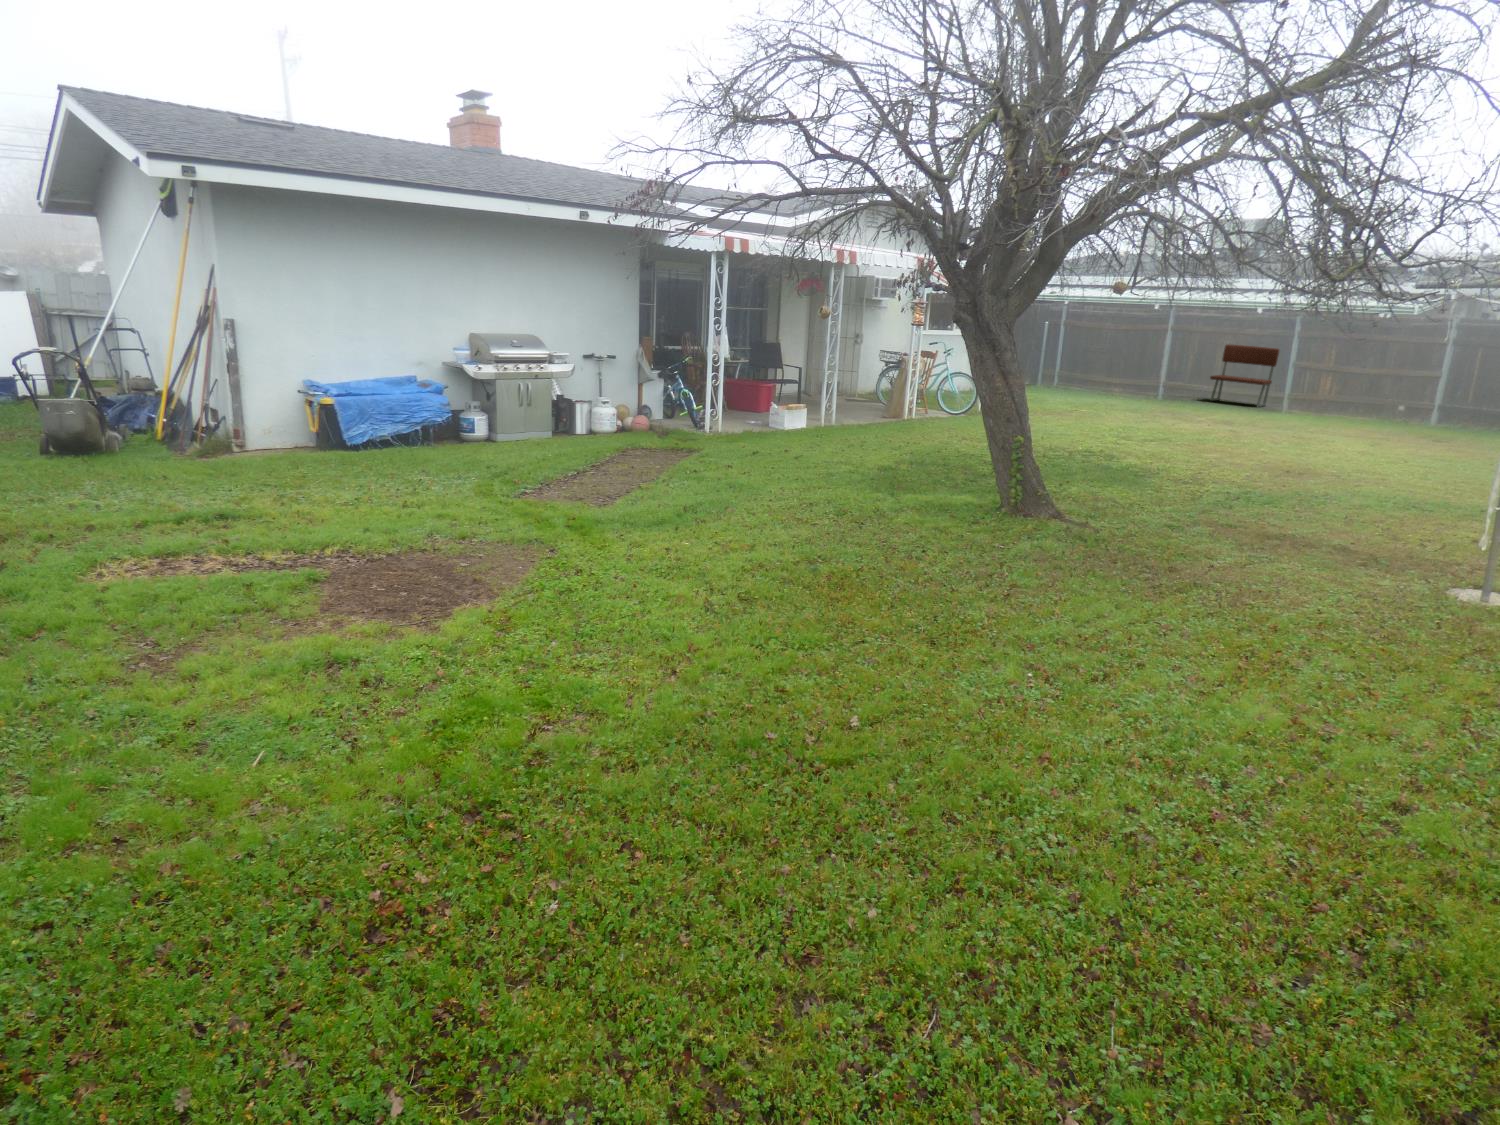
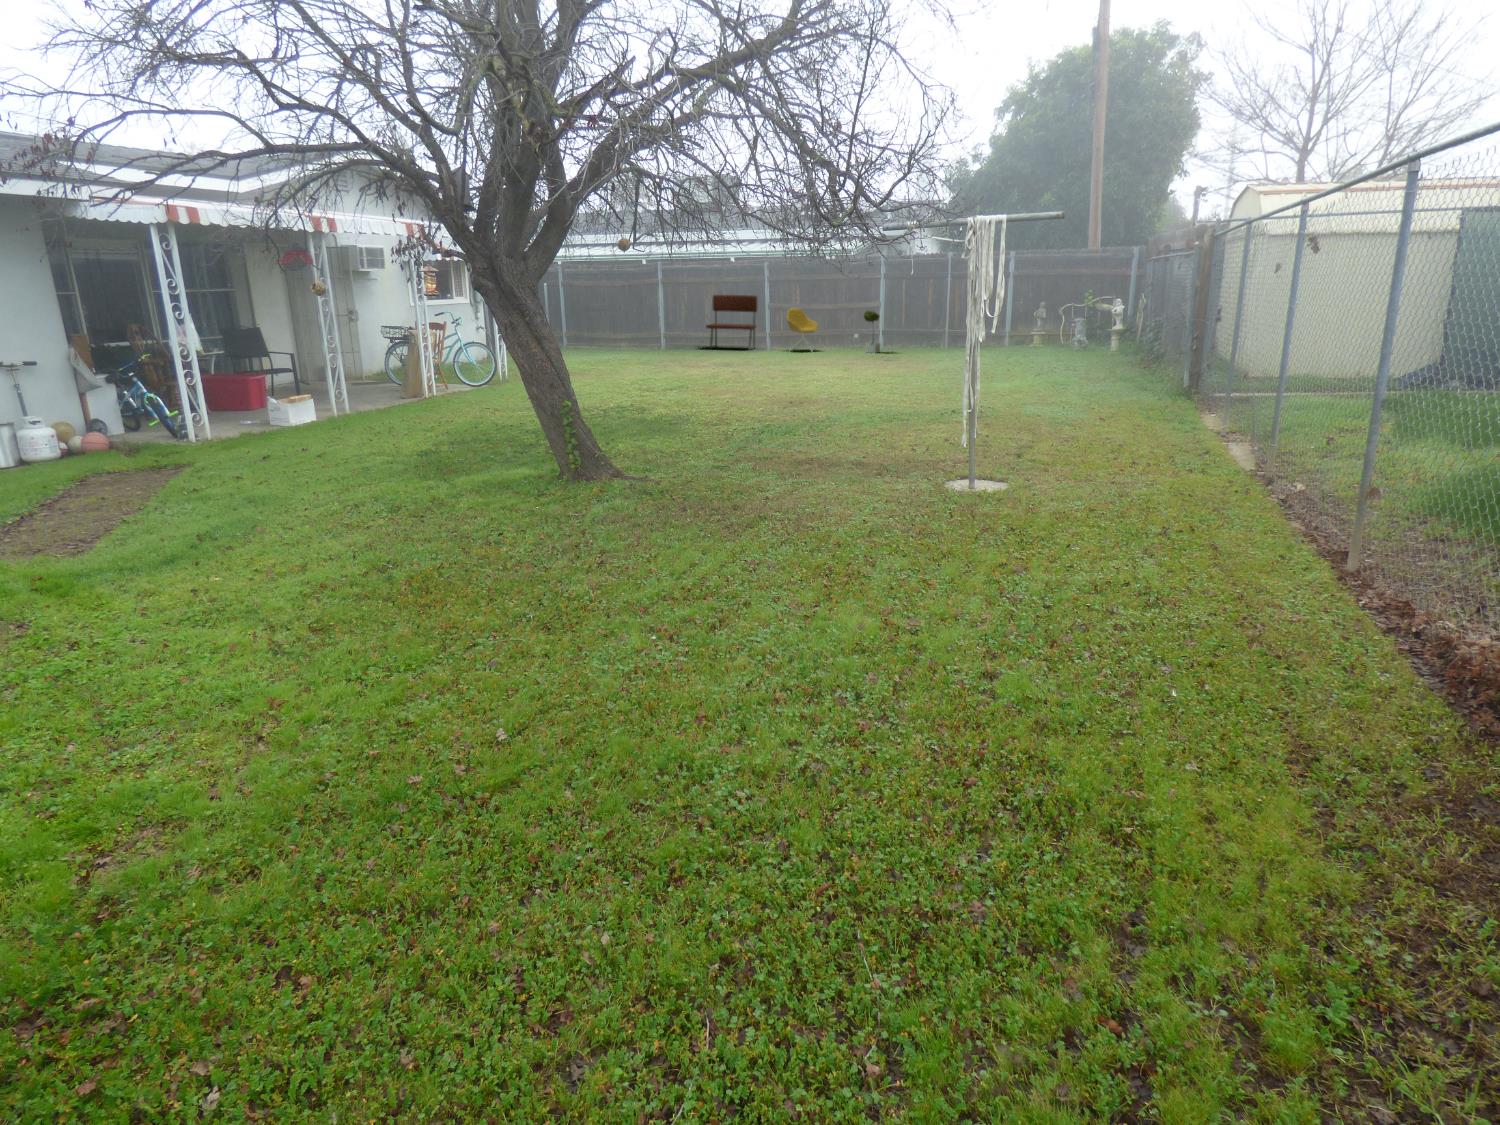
chair: none [1306,366,1351,418] -> present [787,308,818,351]
potted tree: none [1409,375,1439,426] -> present [864,311,880,353]

